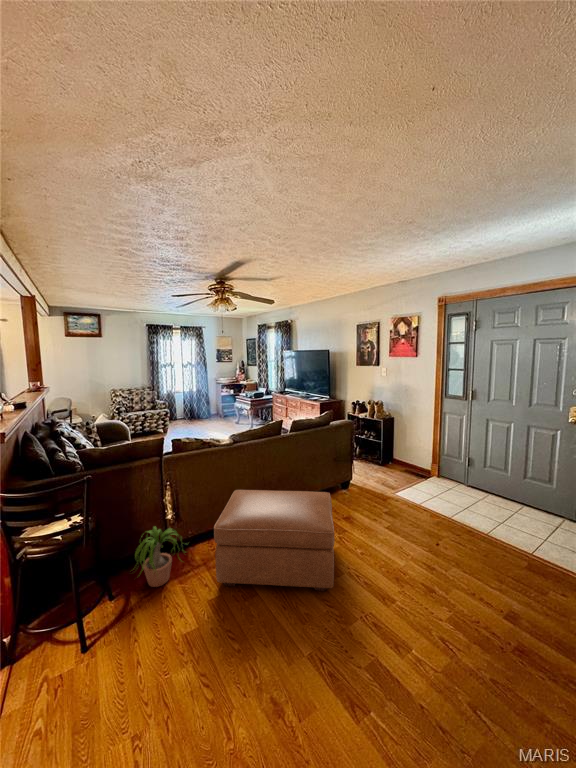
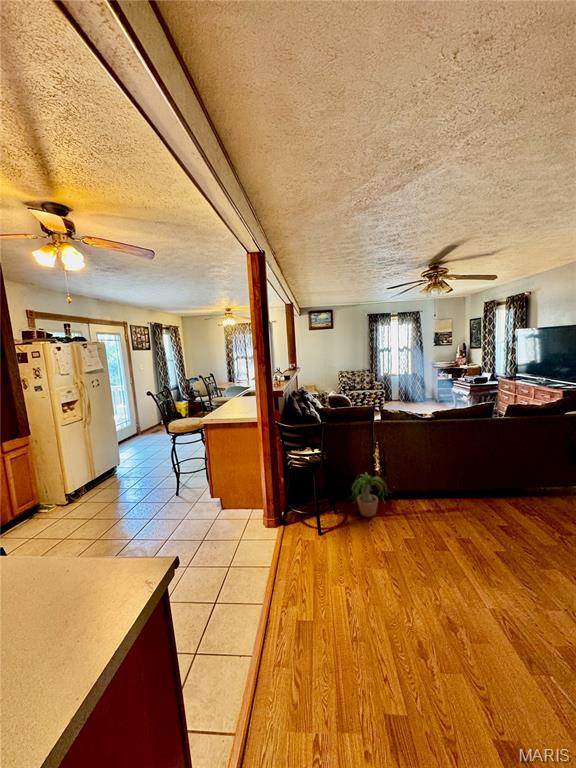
ottoman: present [214,490,334,591] -> none [412,460,544,570]

